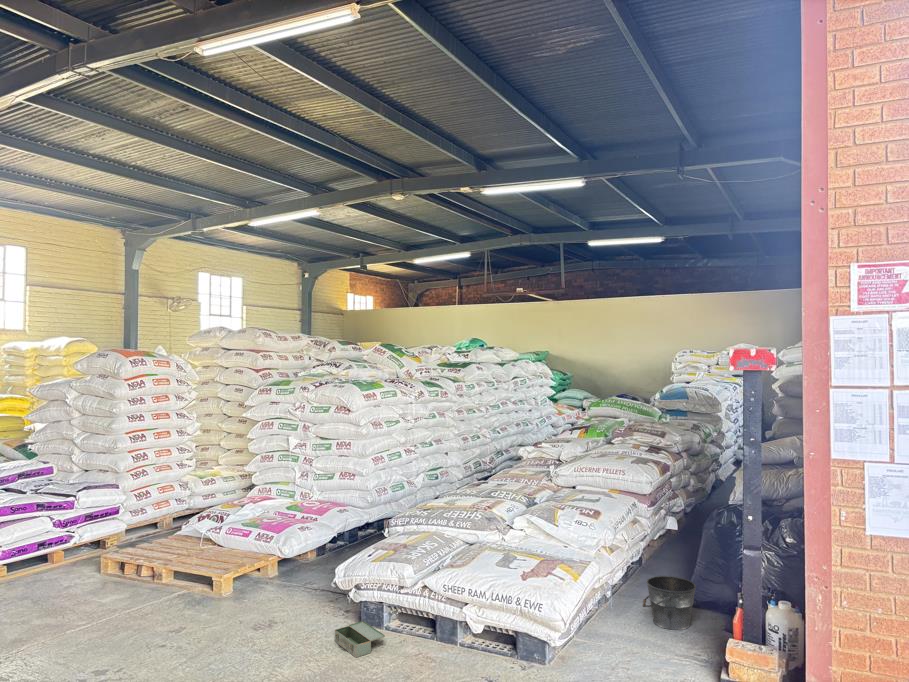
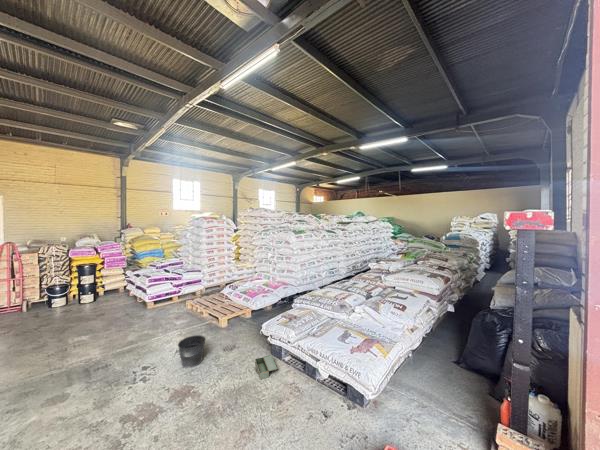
bucket: present [643,576,696,630] -> present [176,335,206,368]

